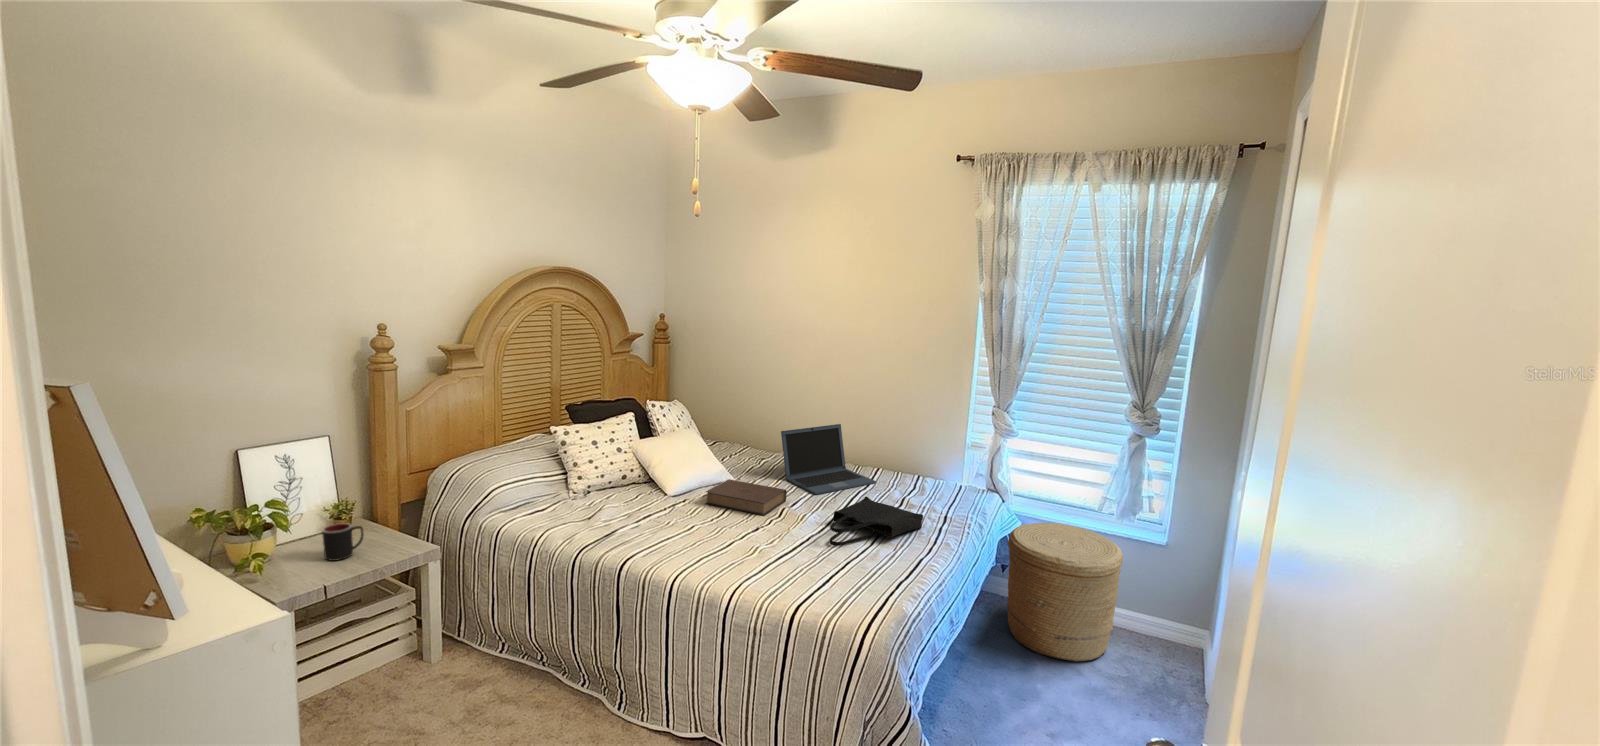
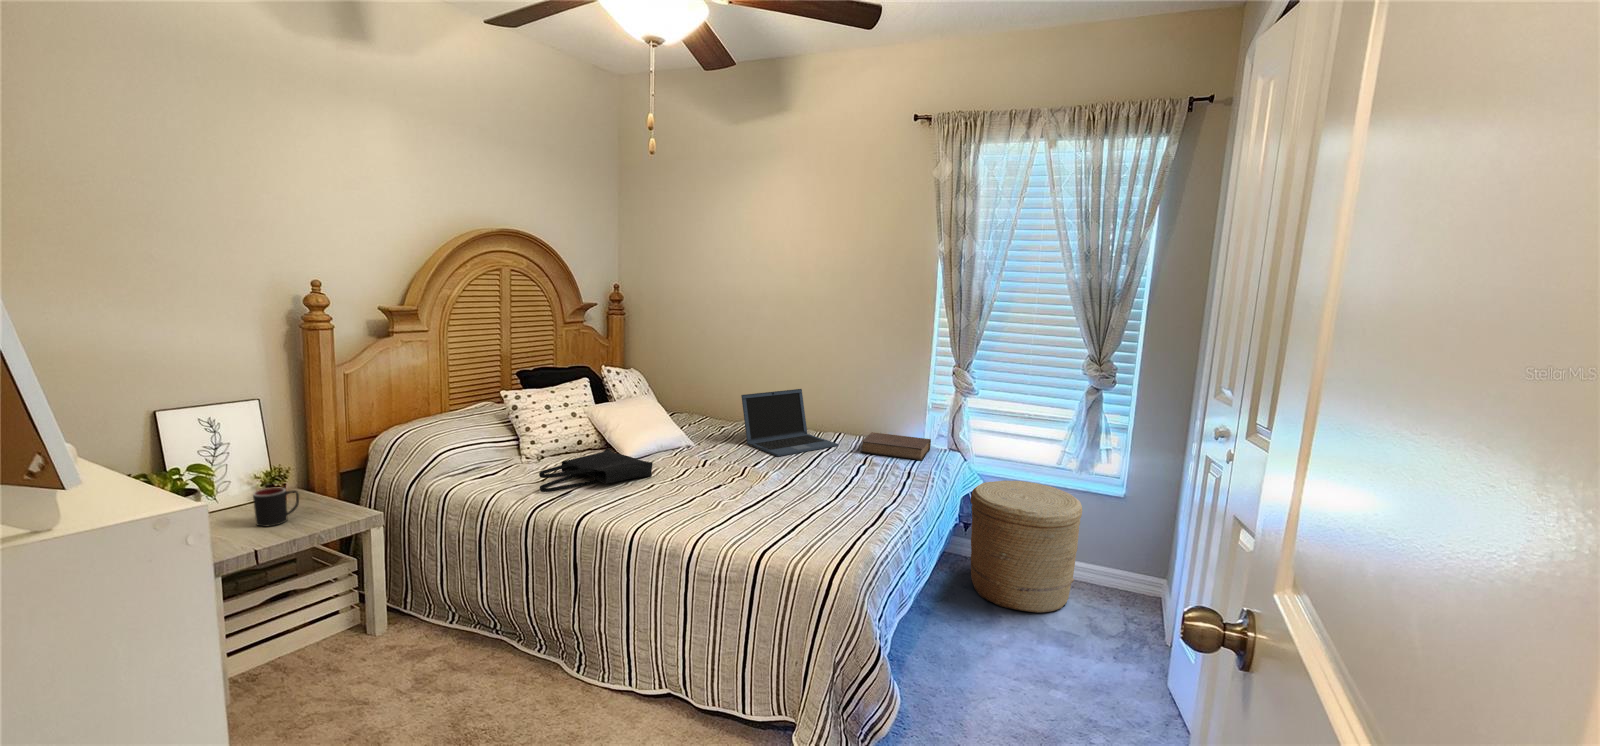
book: present [706,479,787,515] -> present [861,432,931,460]
tote bag: present [830,496,923,546] -> present [539,448,653,492]

